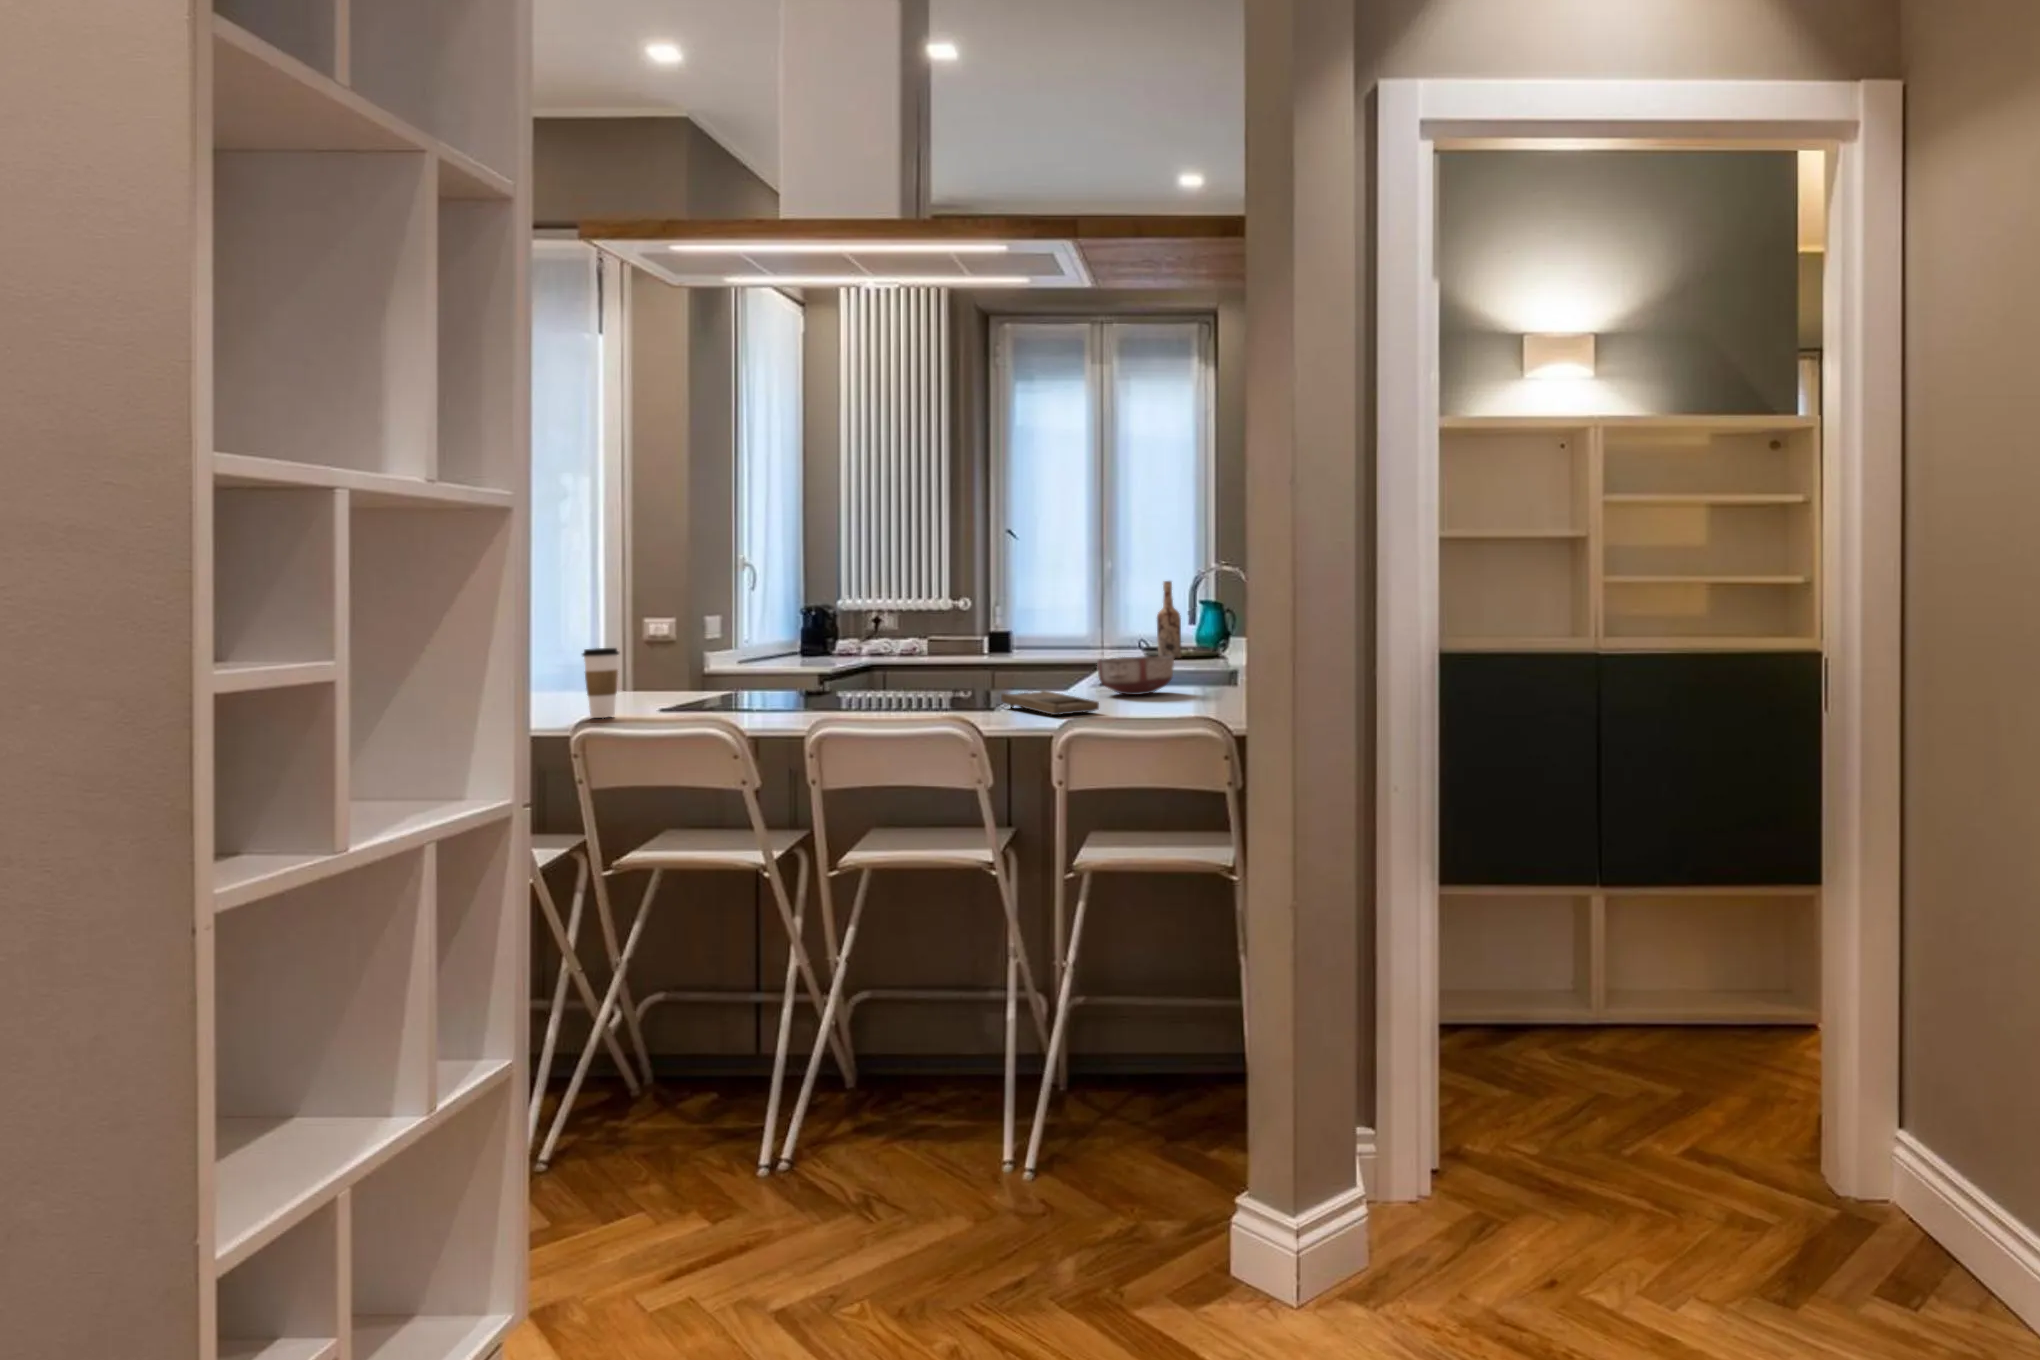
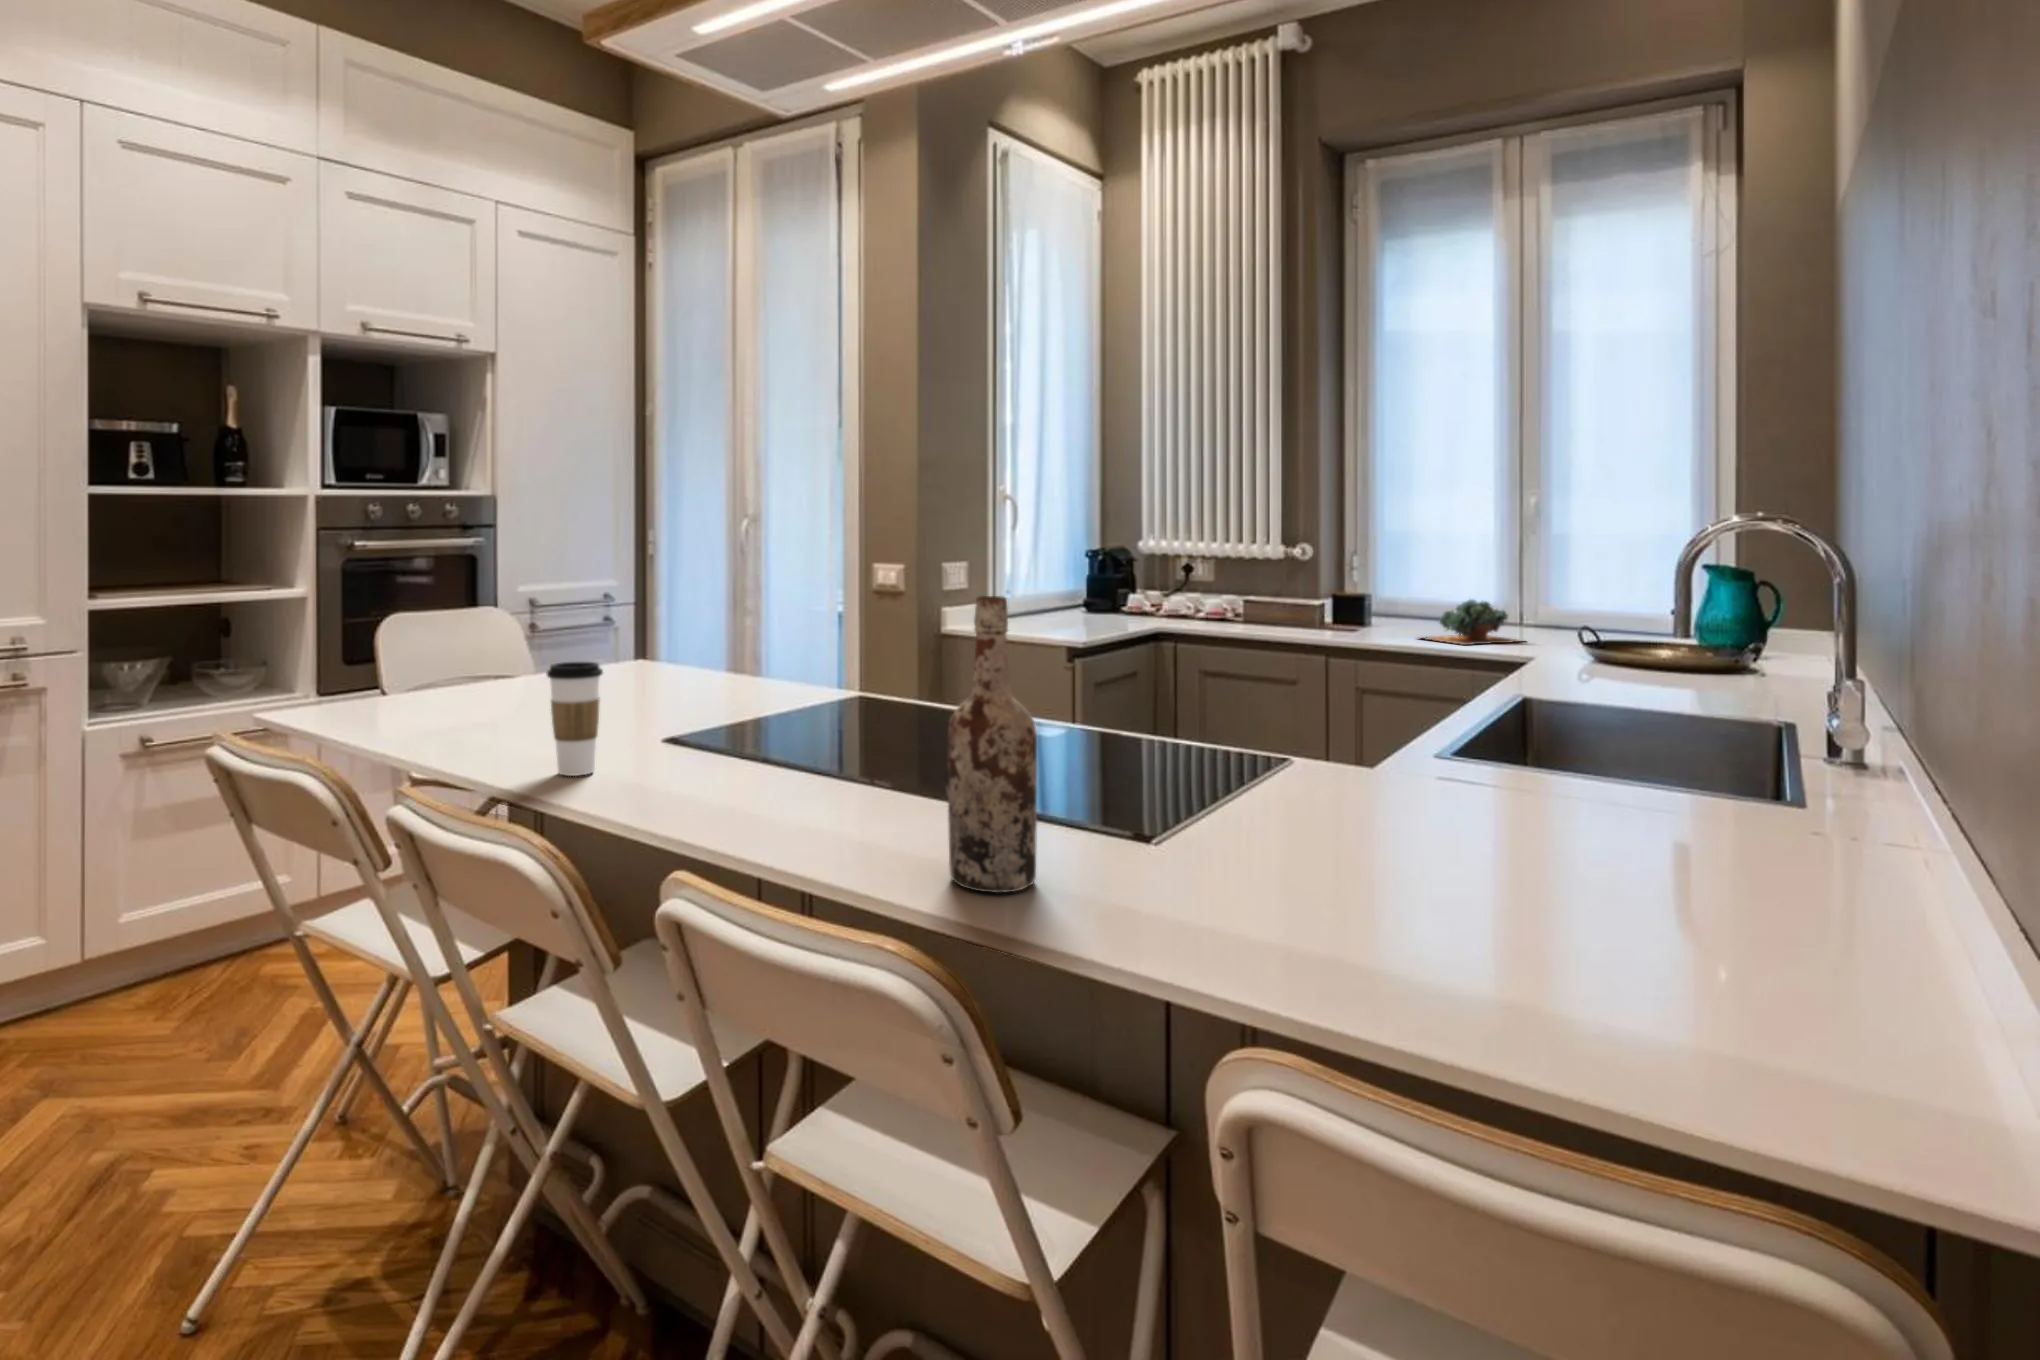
wine bottle: present [1157,581,1182,659] -> present [948,596,1037,893]
succulent plant: none [1042,627,1108,657] -> present [1421,599,1520,645]
ceramic bowl: present [1097,655,1174,695] -> none [1489,761,1707,870]
tray: present [1001,690,1099,715] -> none [1233,847,1480,977]

